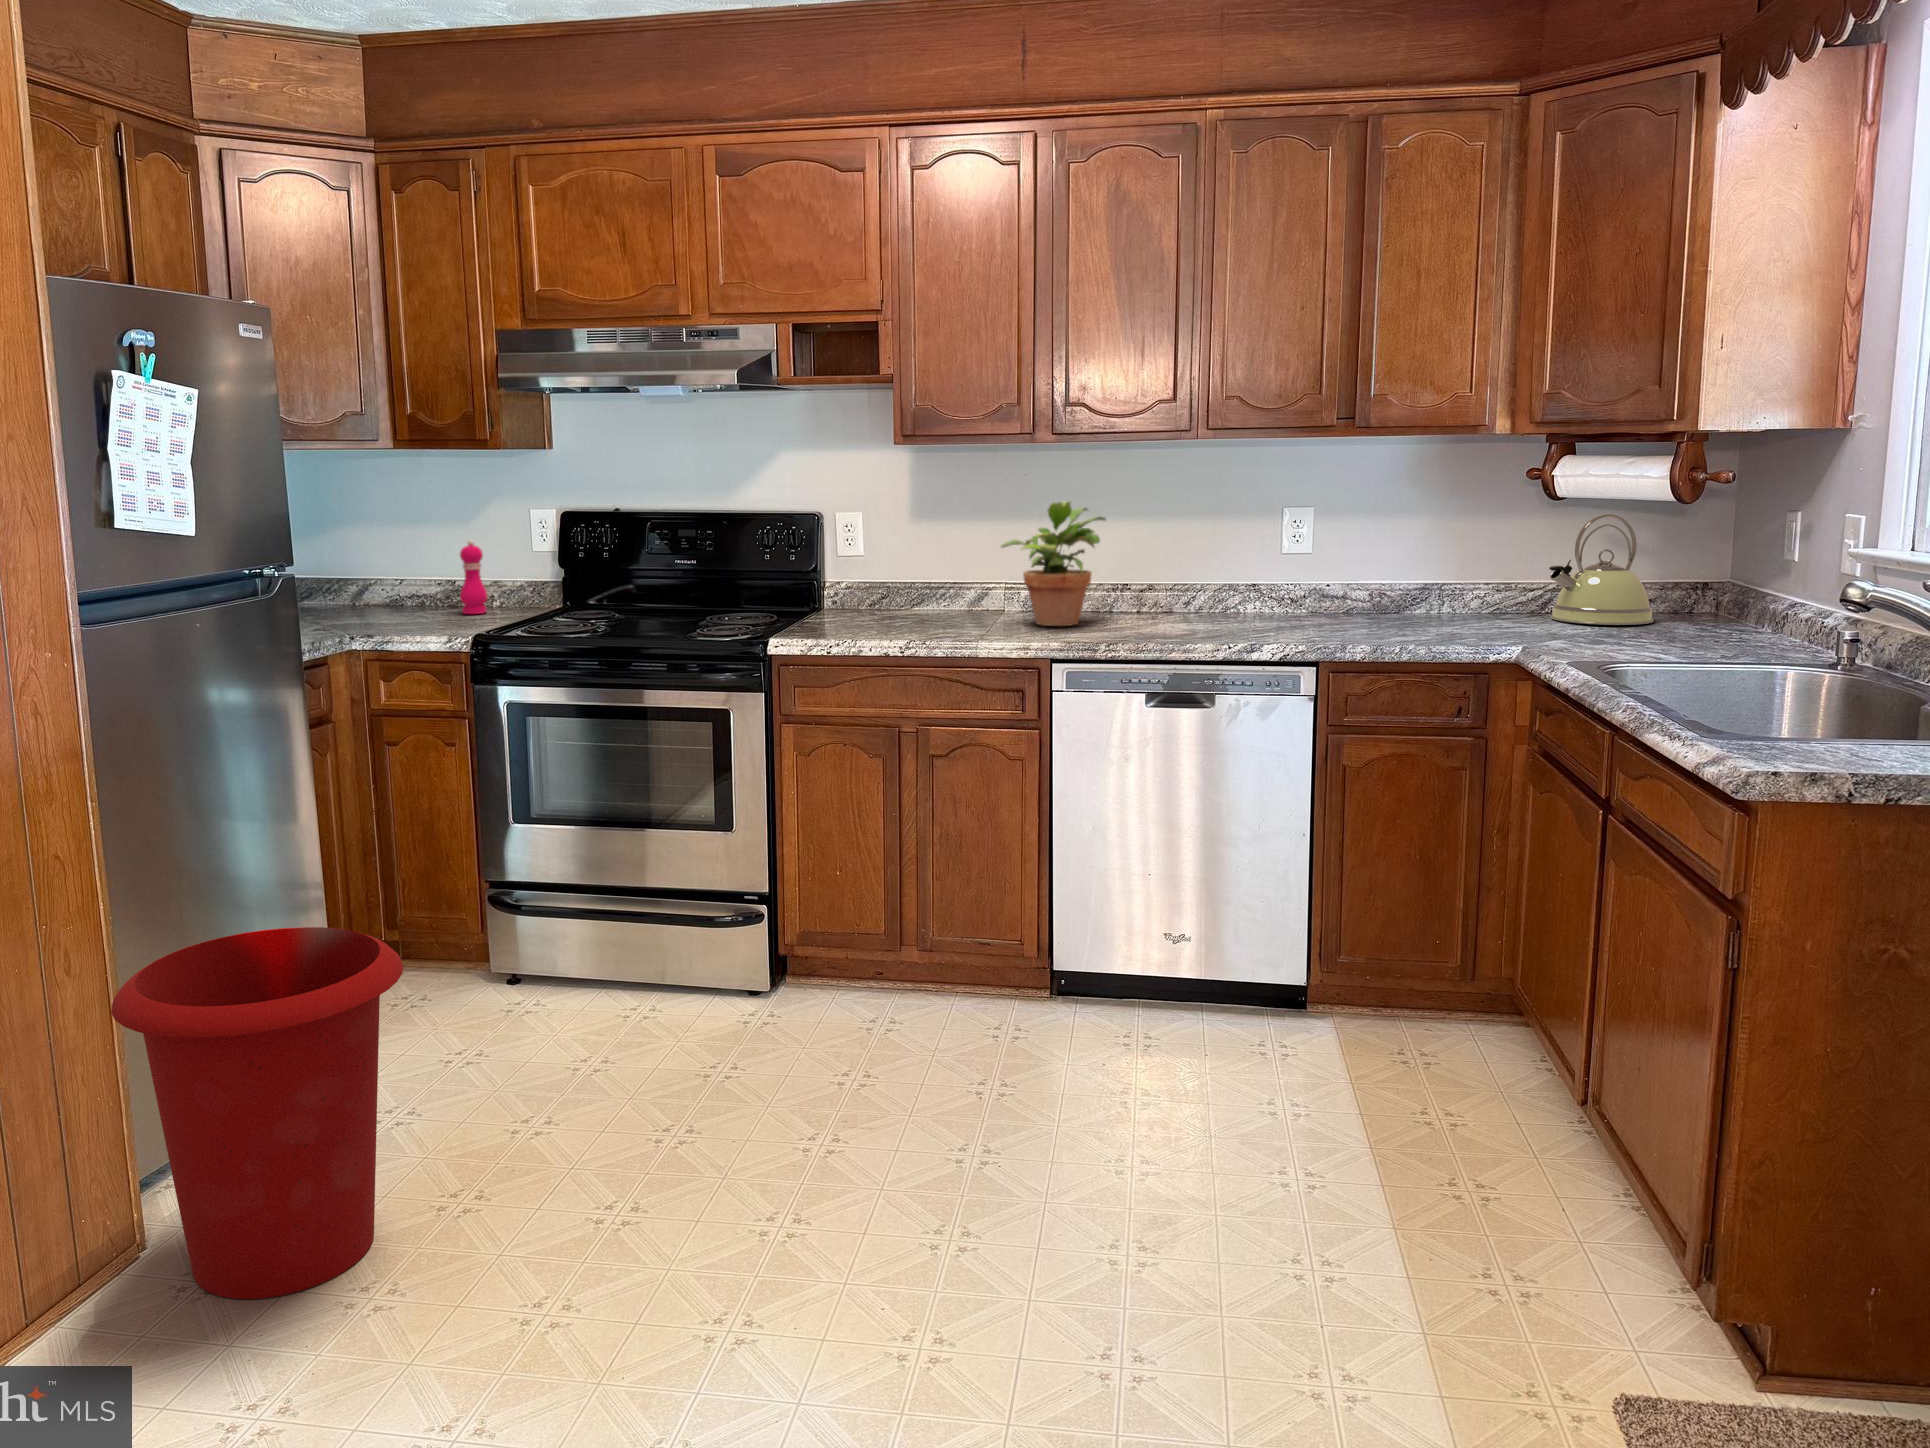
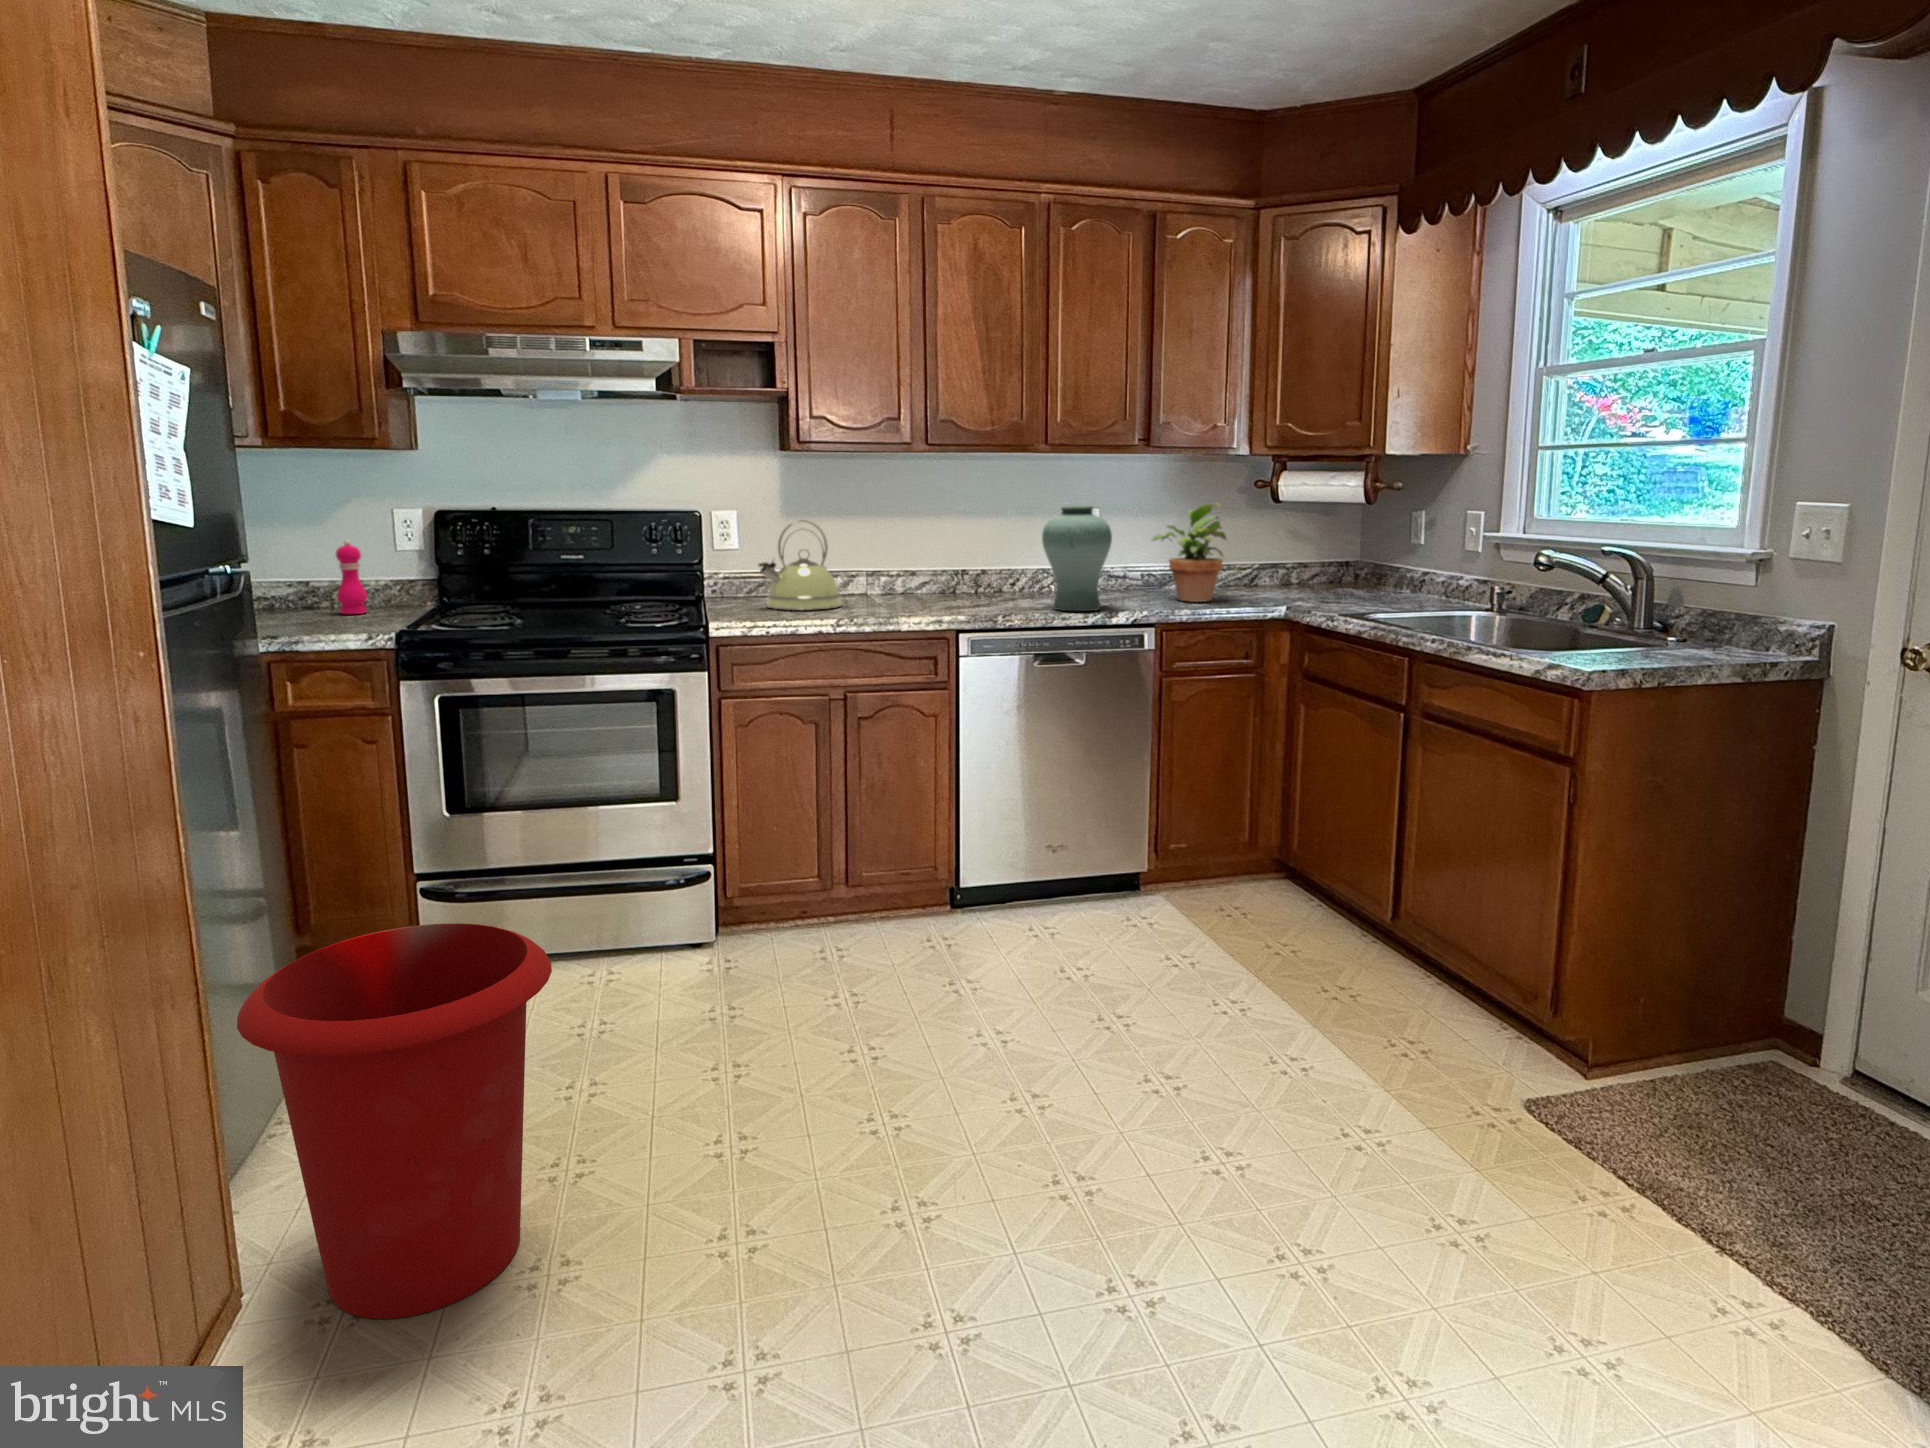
potted plant: present [1001,502,1106,626] -> present [1152,503,1226,602]
vase: none [1176,505,1267,642] -> present [1042,505,1112,611]
kettle: present [1549,514,1653,625] -> present [759,520,842,610]

